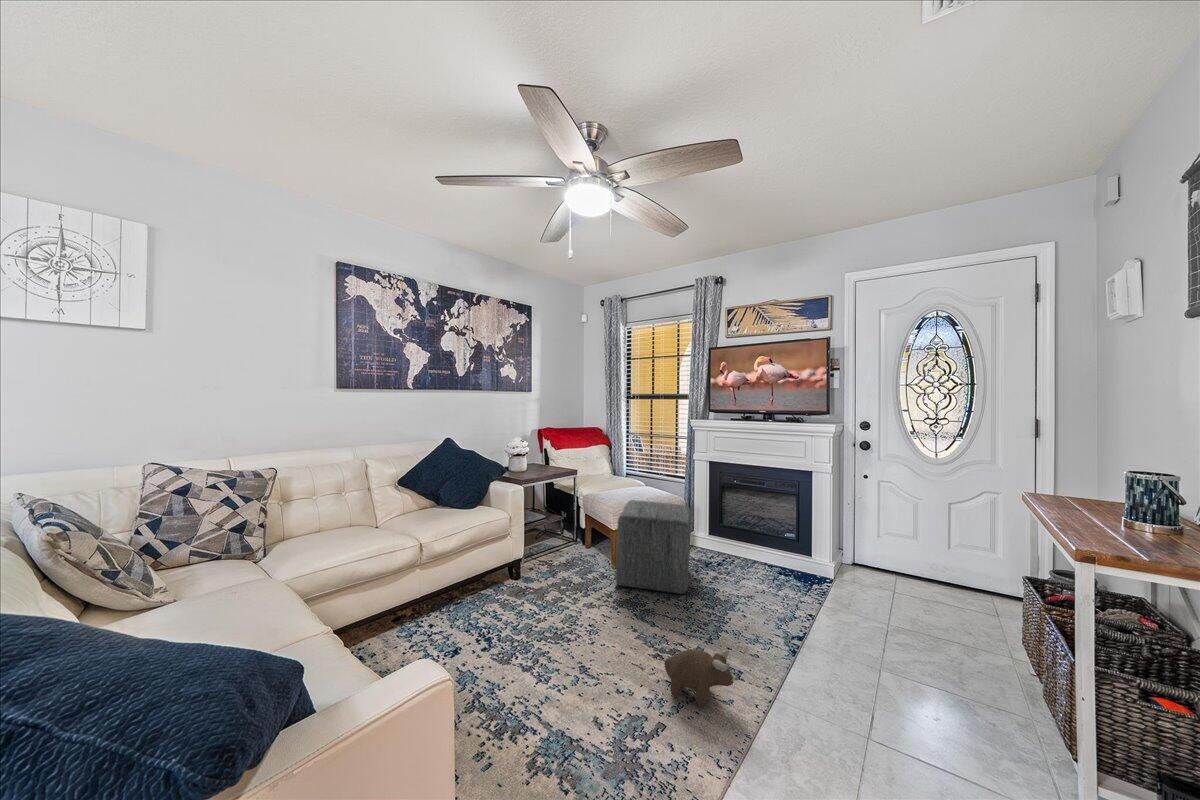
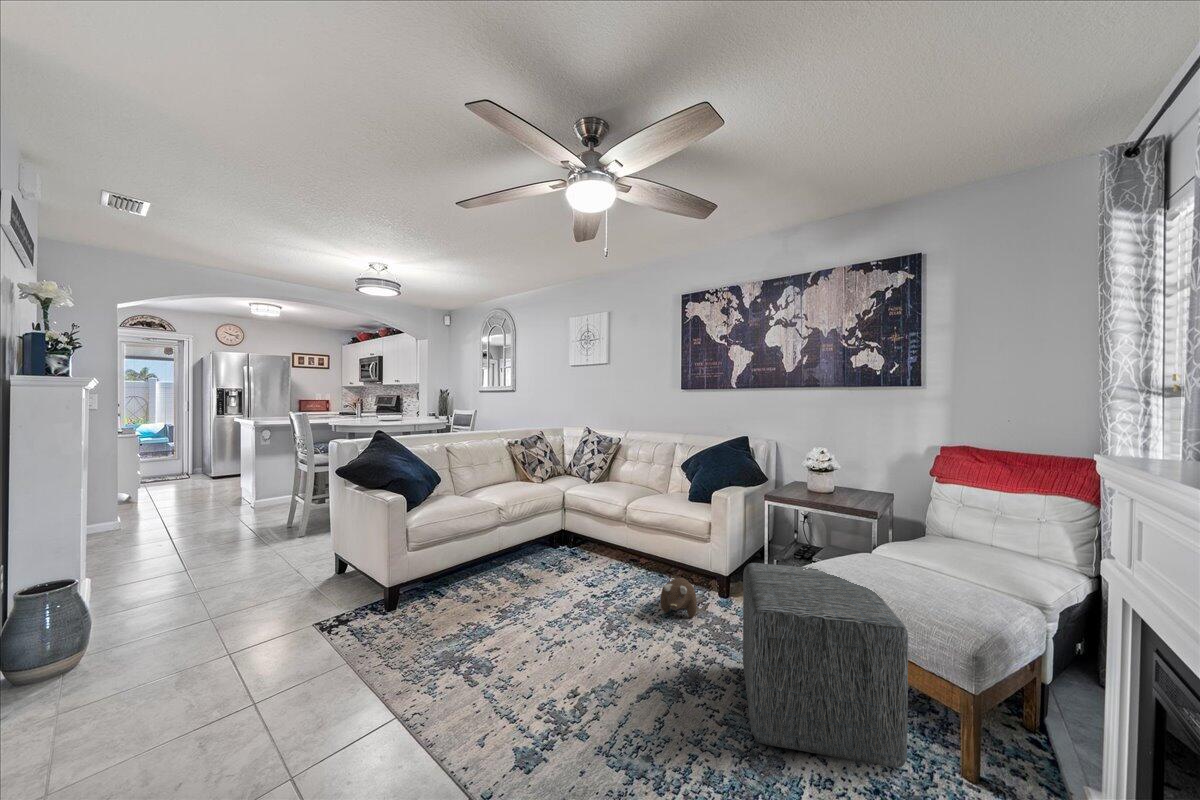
plush toy: present [664,650,736,707] -> present [660,578,697,618]

